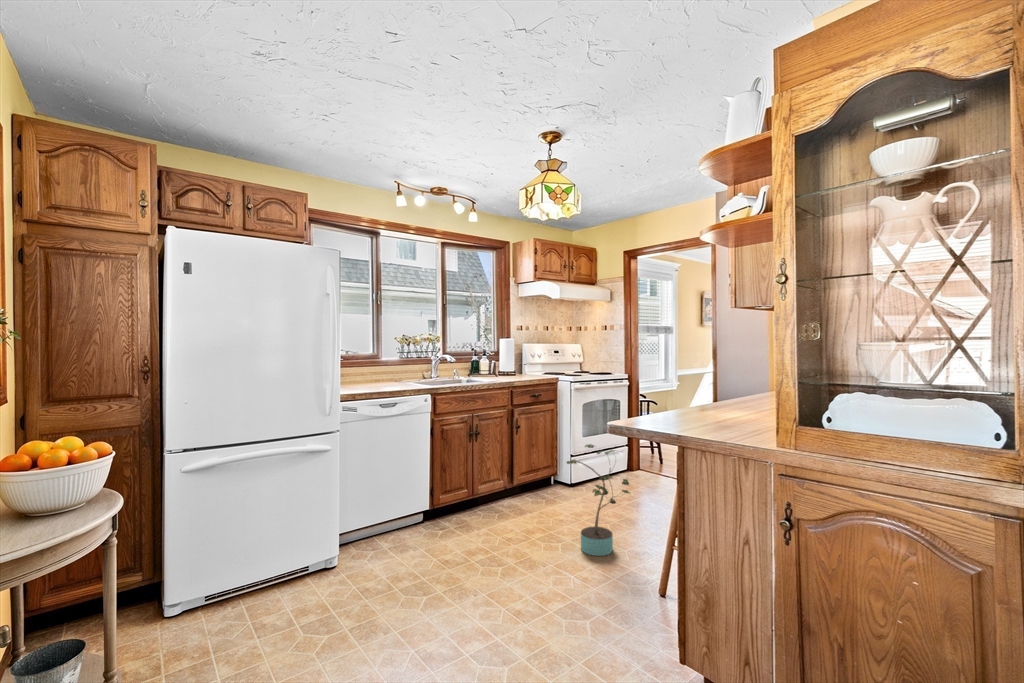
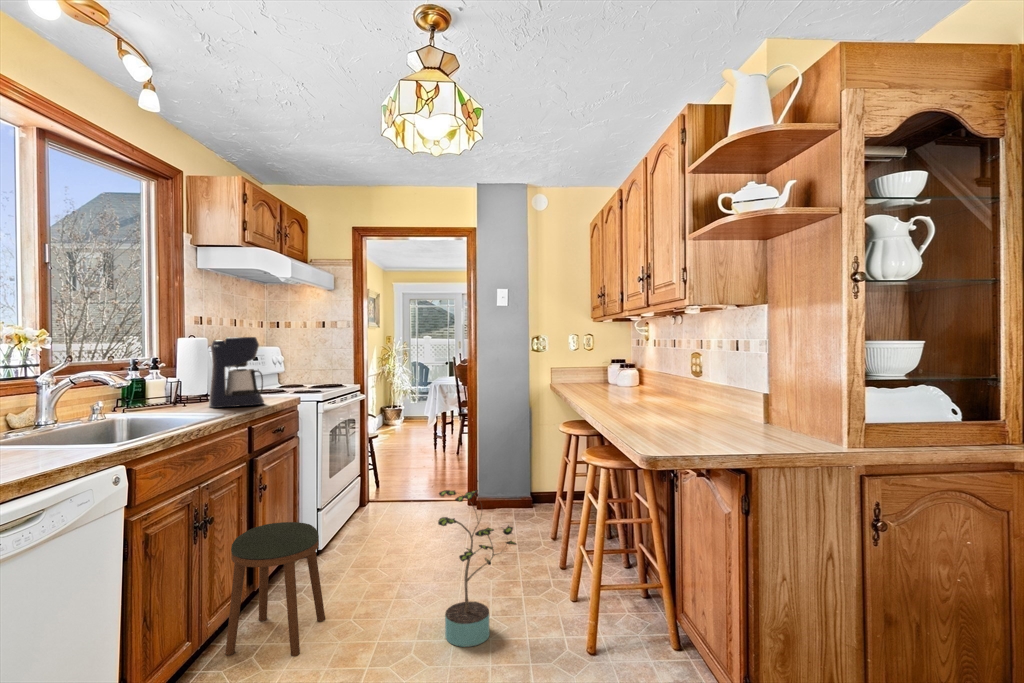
coffee maker: none [502,337,533,378] -> present [209,337,264,408]
stool: none [480,448,537,524] -> present [225,522,325,656]

